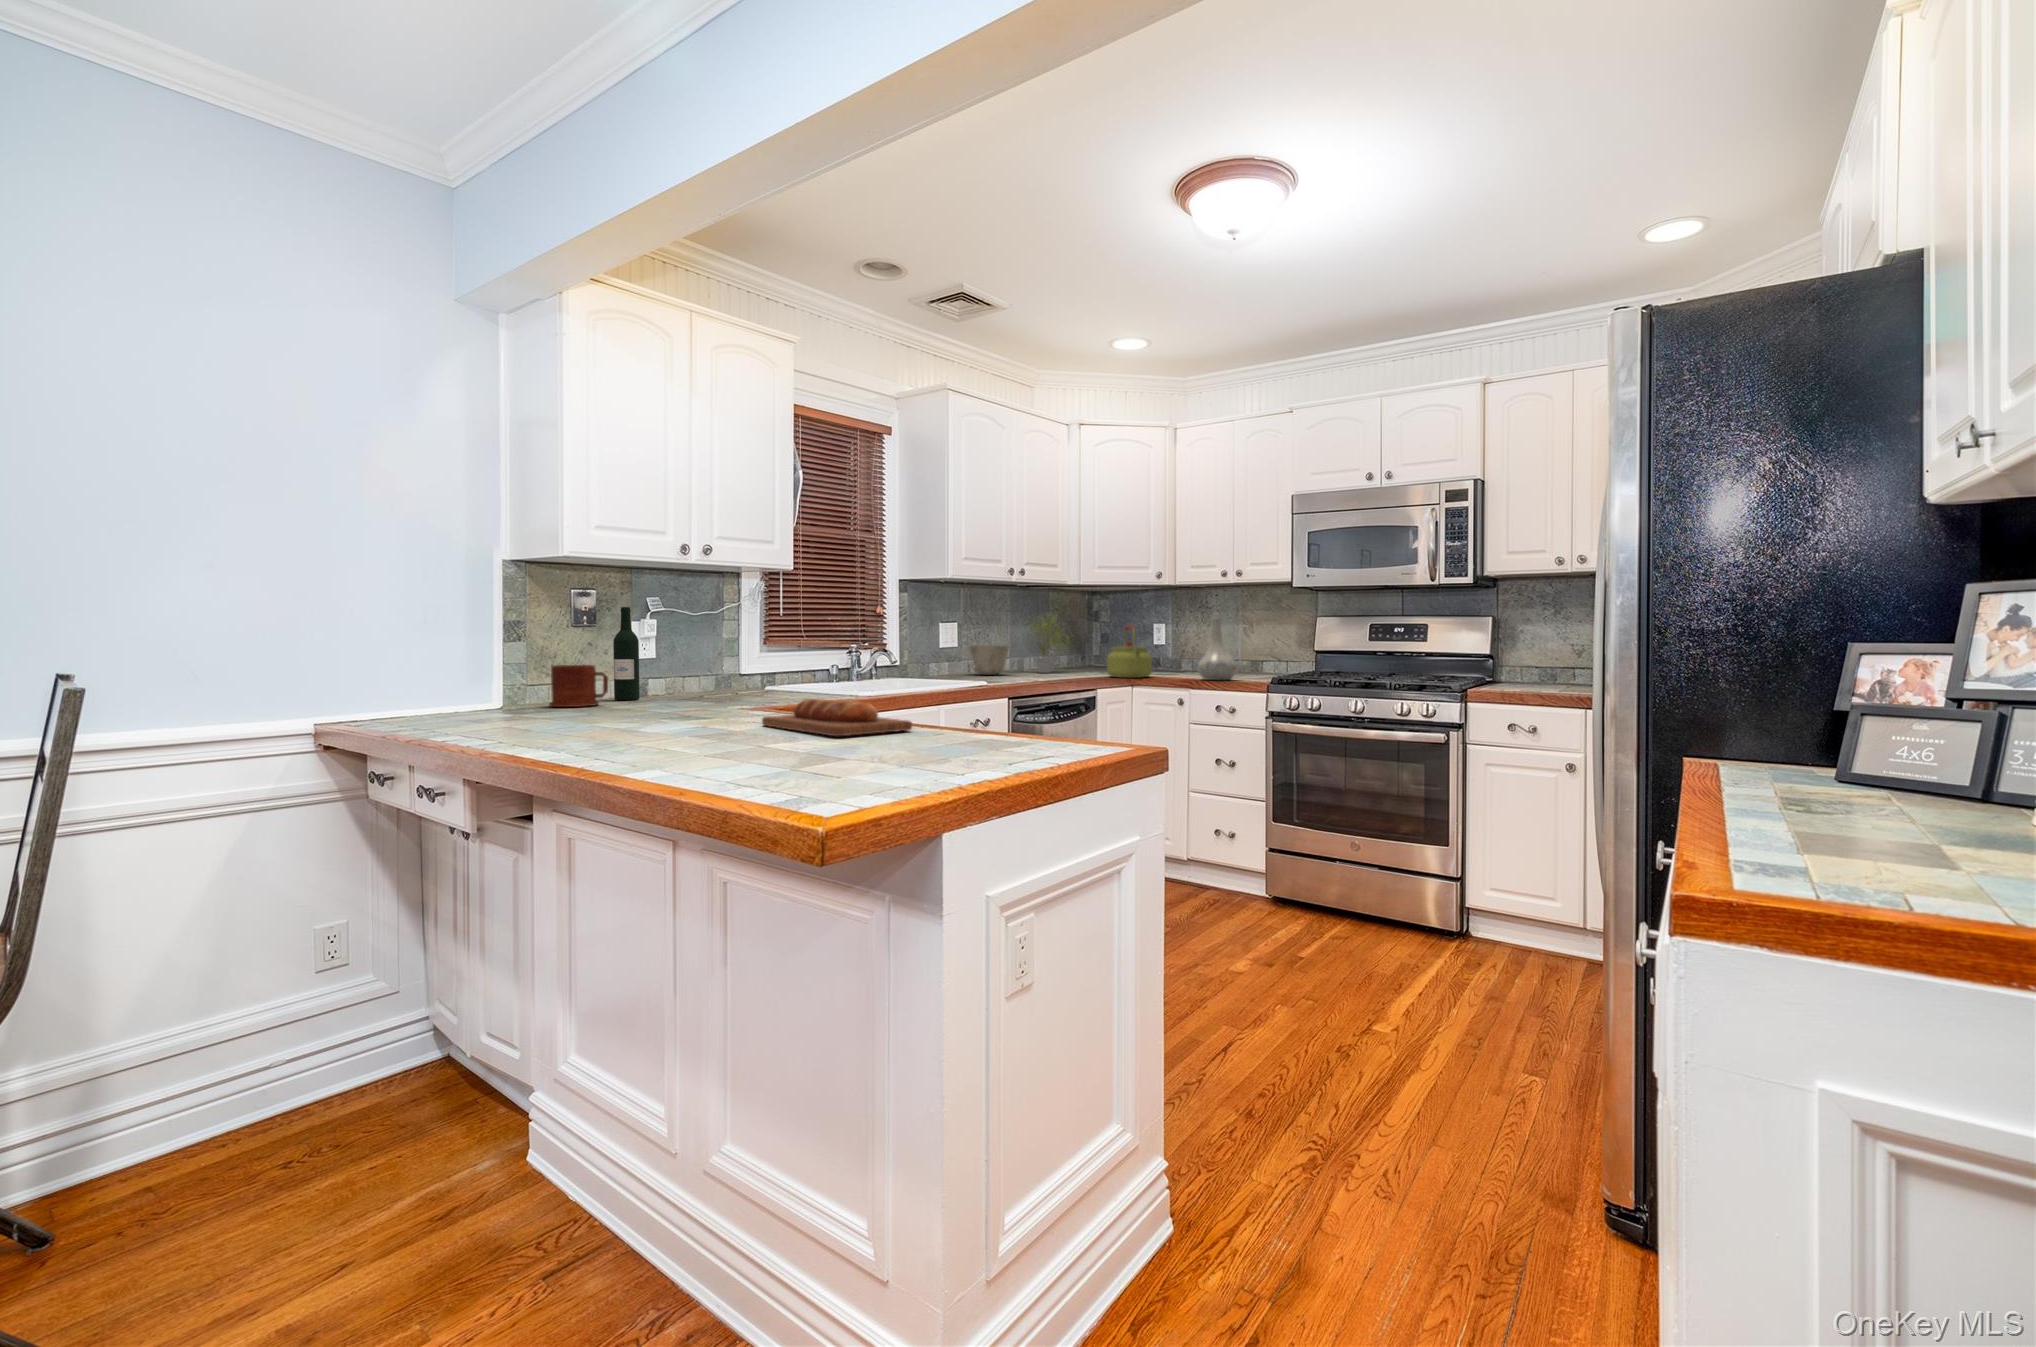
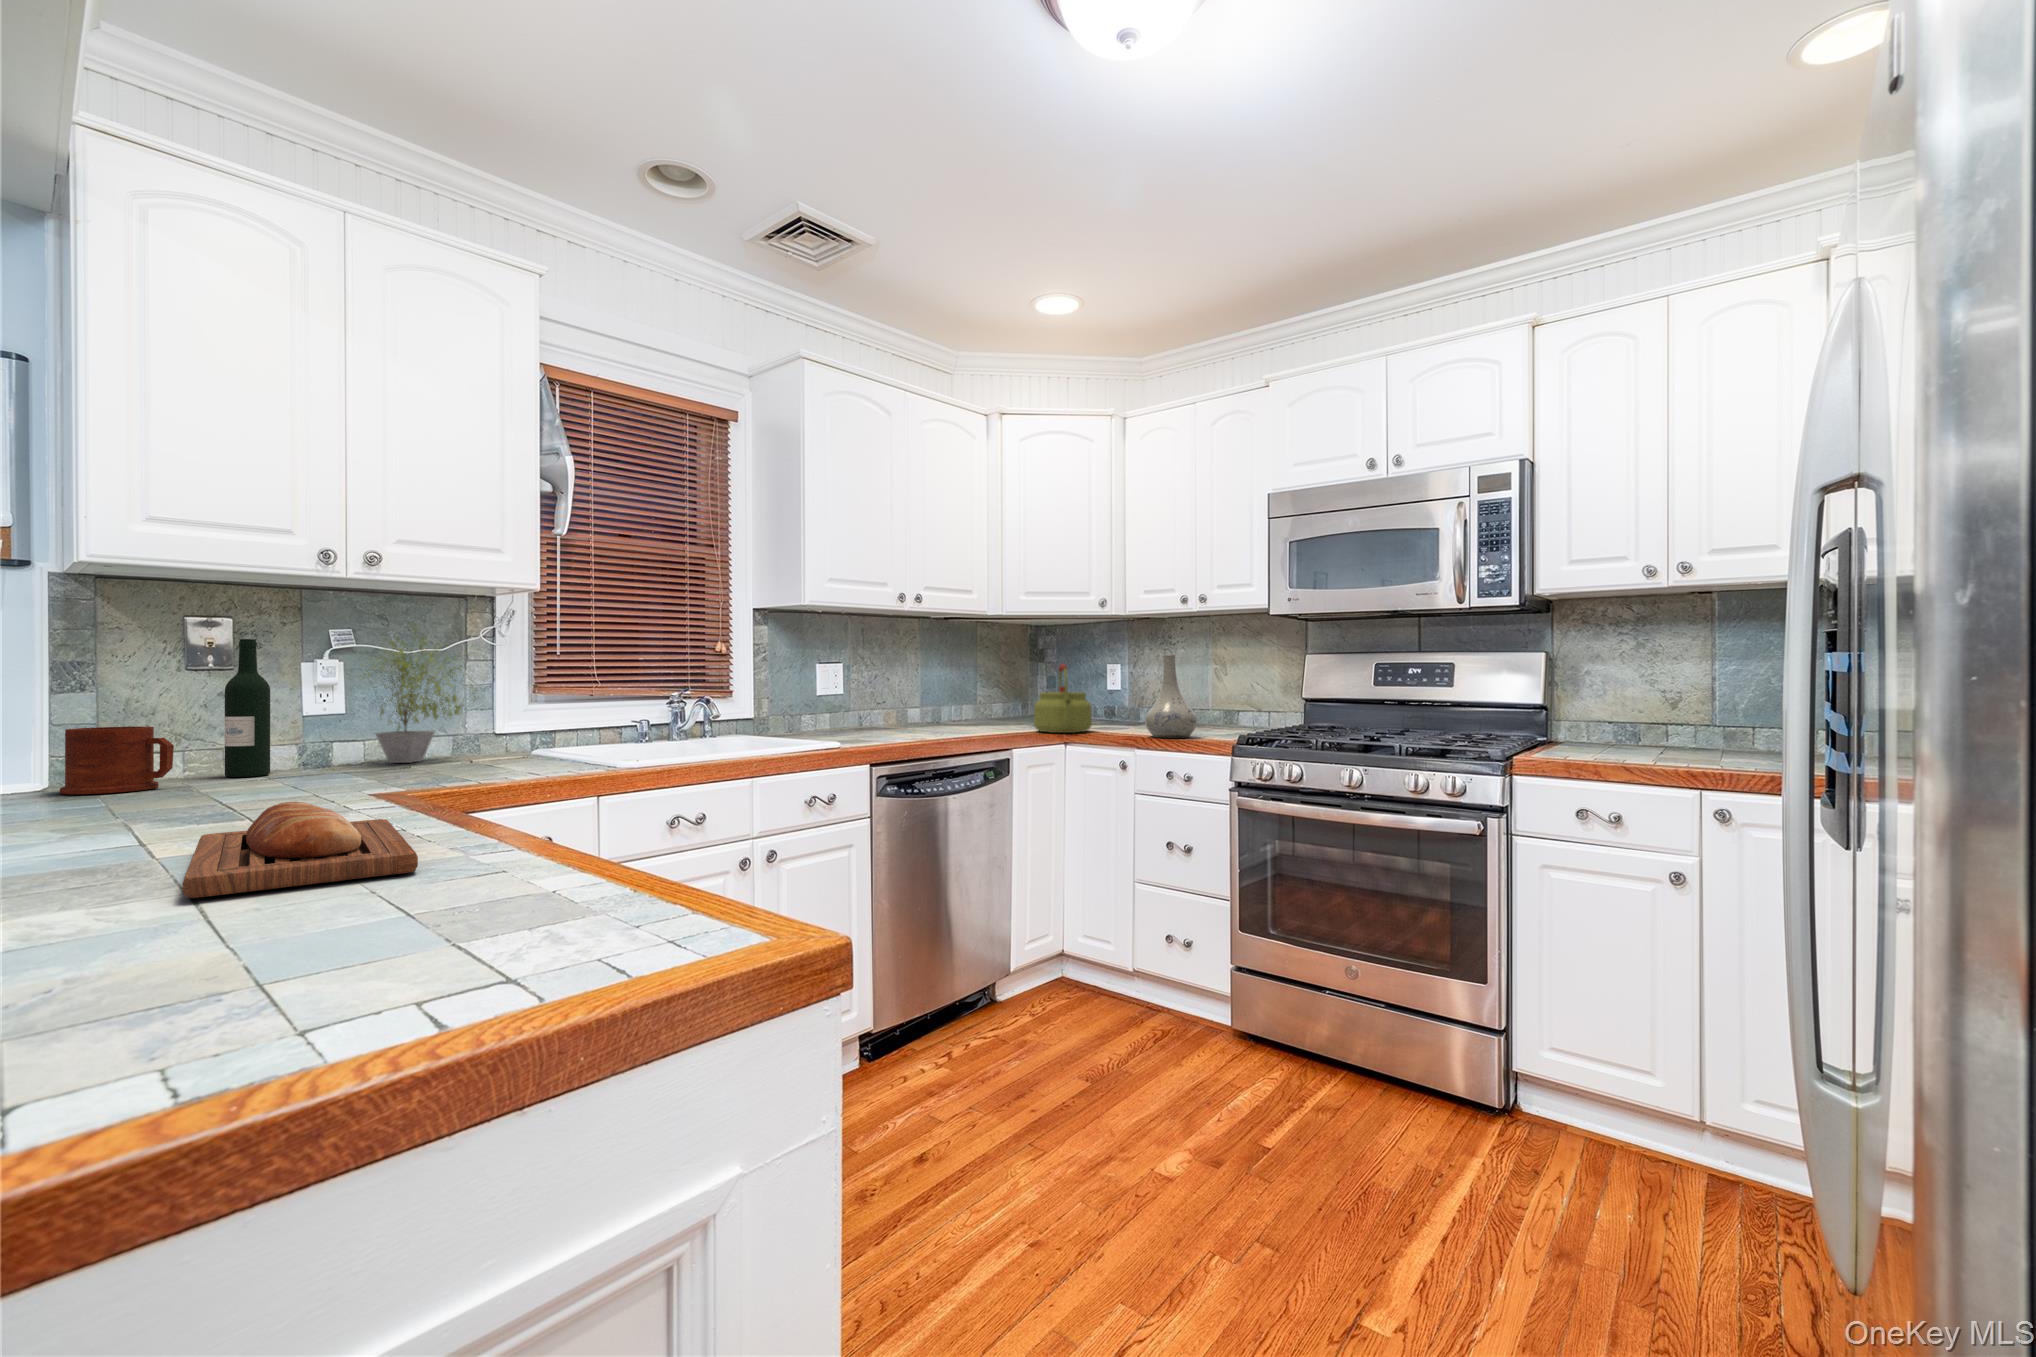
potted plant: present [1027,607,1069,673] -> present [363,630,476,763]
ceramic bowl: present [970,645,1009,675] -> none [861,689,916,728]

